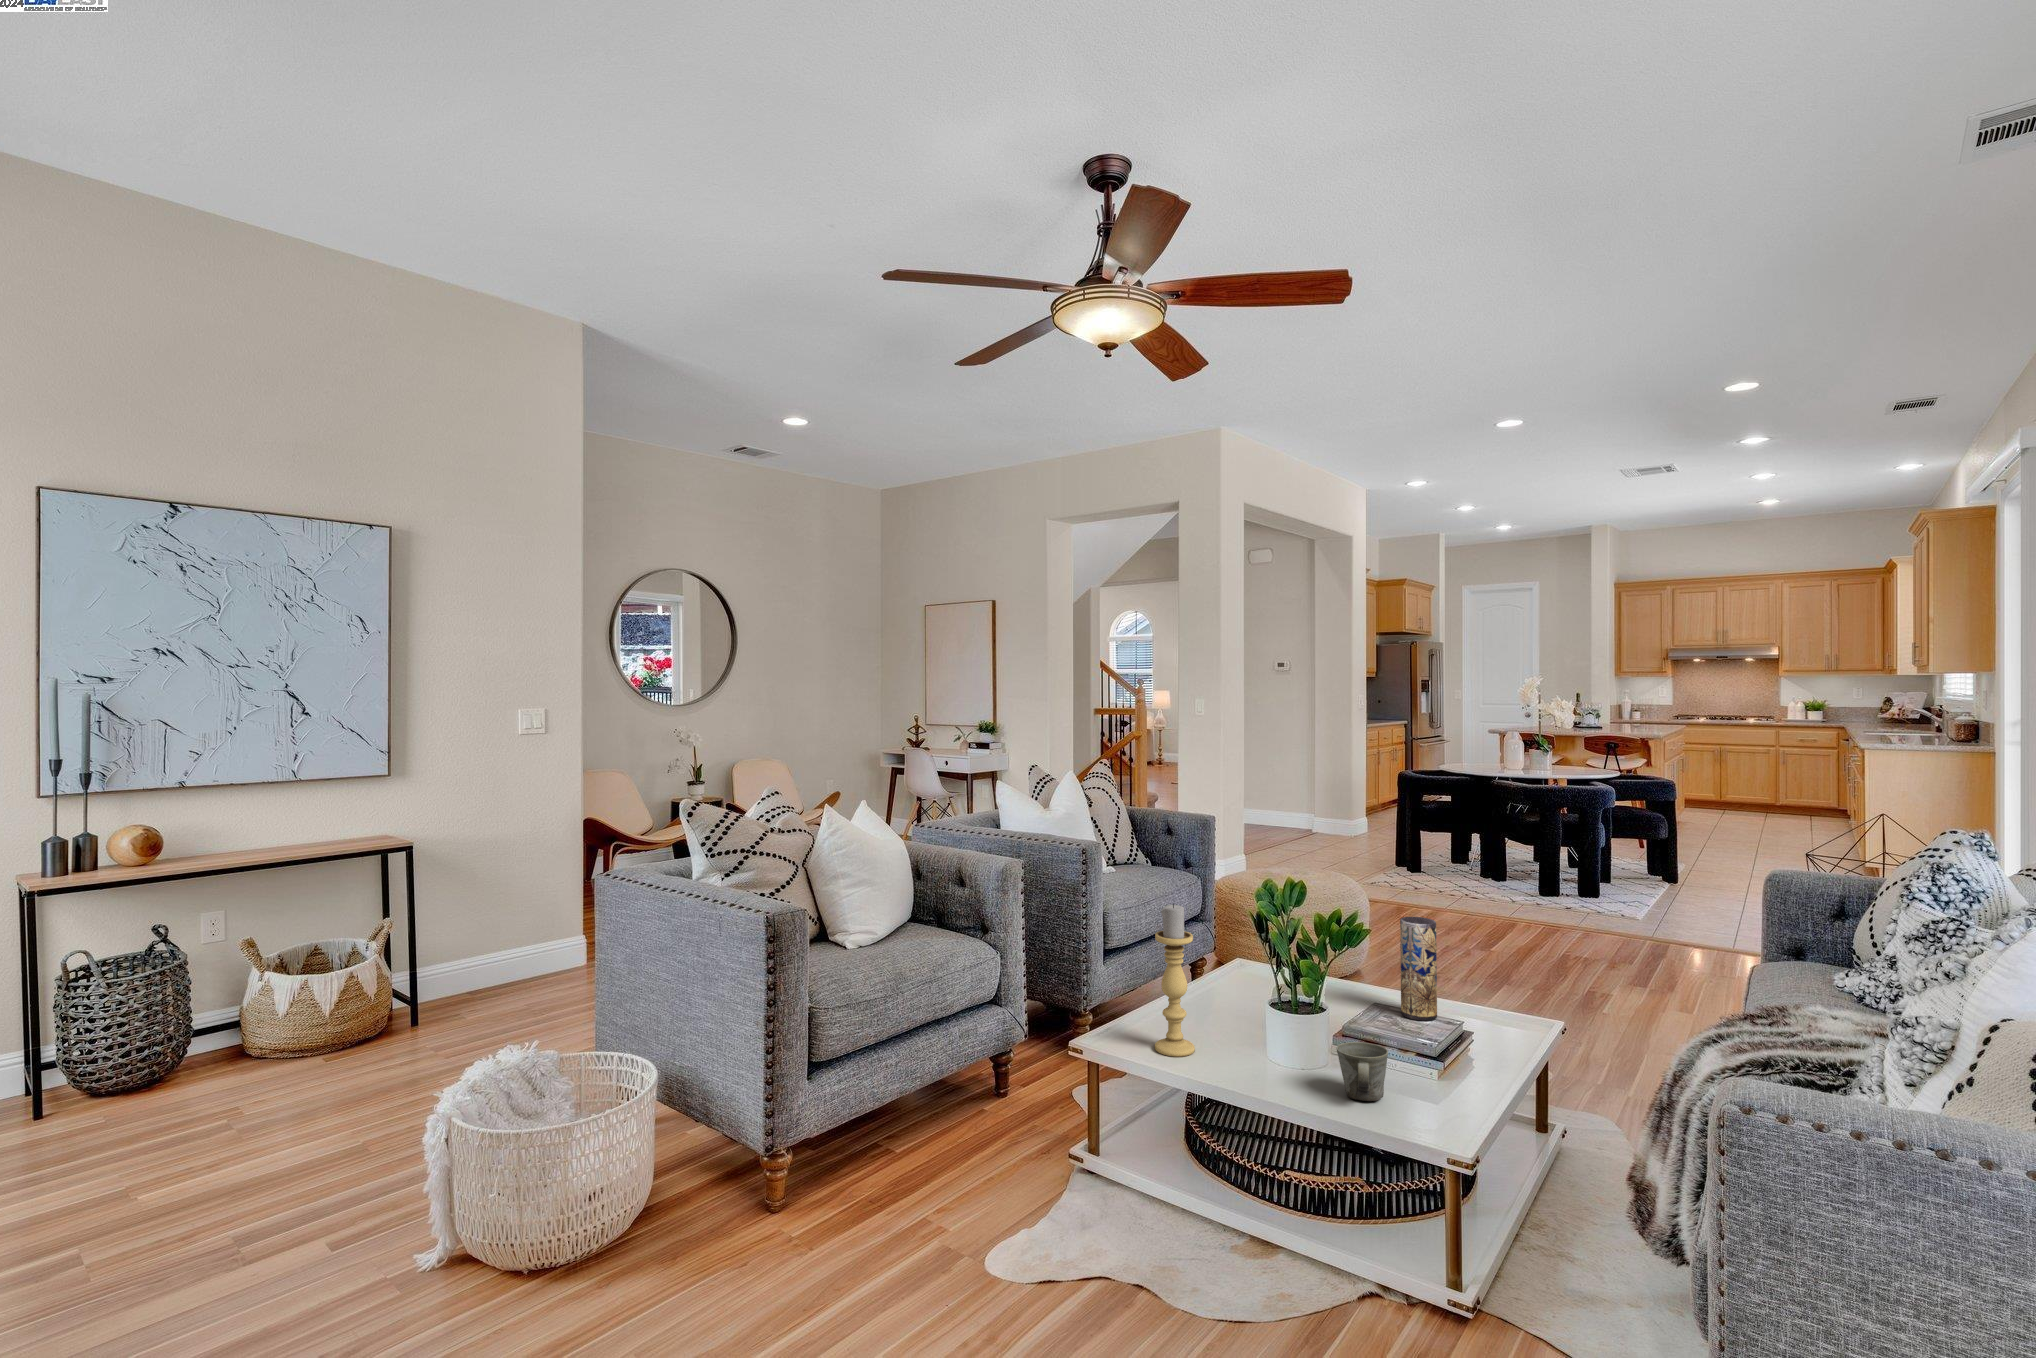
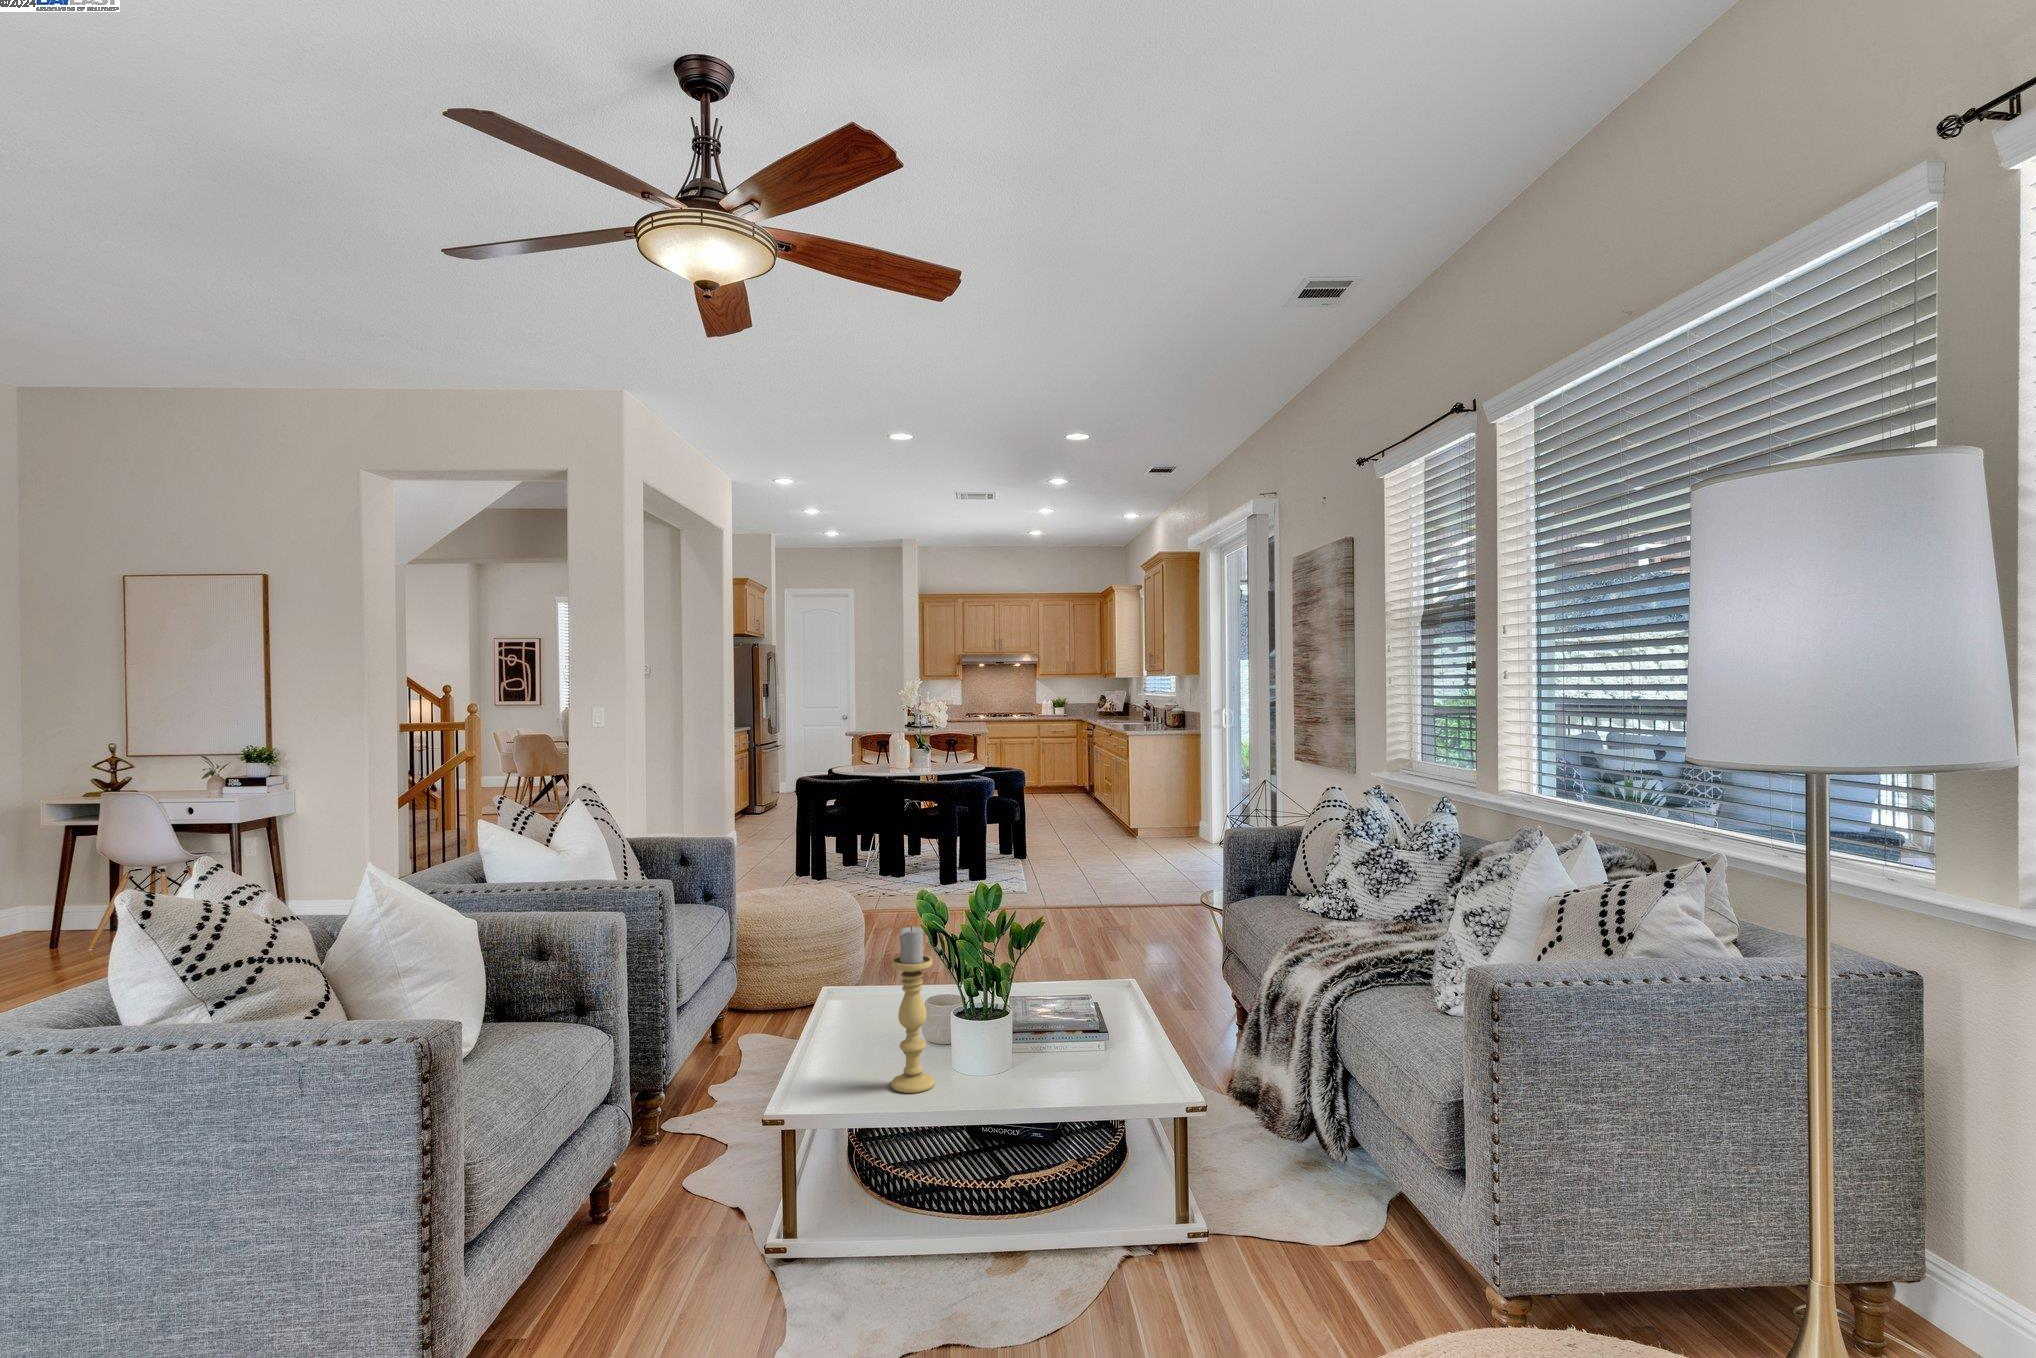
vase: present [1400,917,1437,1021] -> none [1043,904,1075,1001]
mug: present [1336,1042,1388,1101] -> none [1089,1023,1135,1079]

